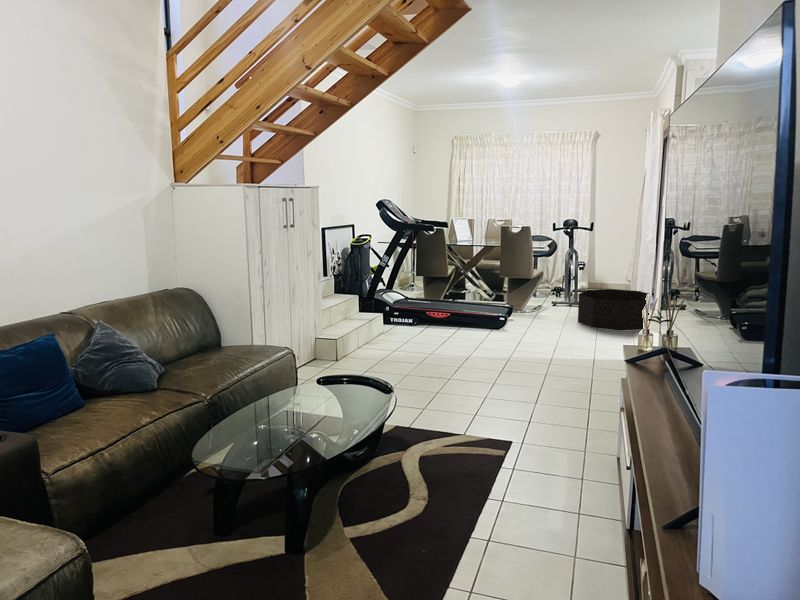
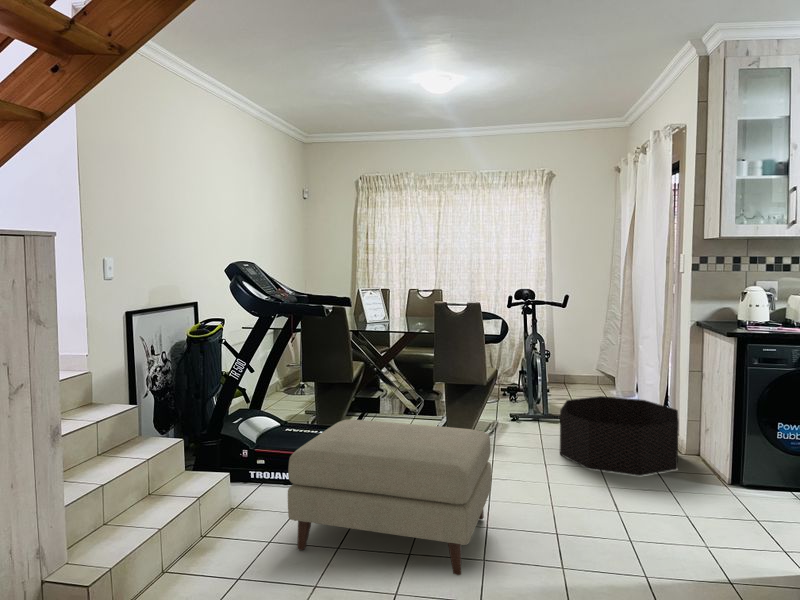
ottoman: none [417,288,525,355] -> present [288,420,491,575]

